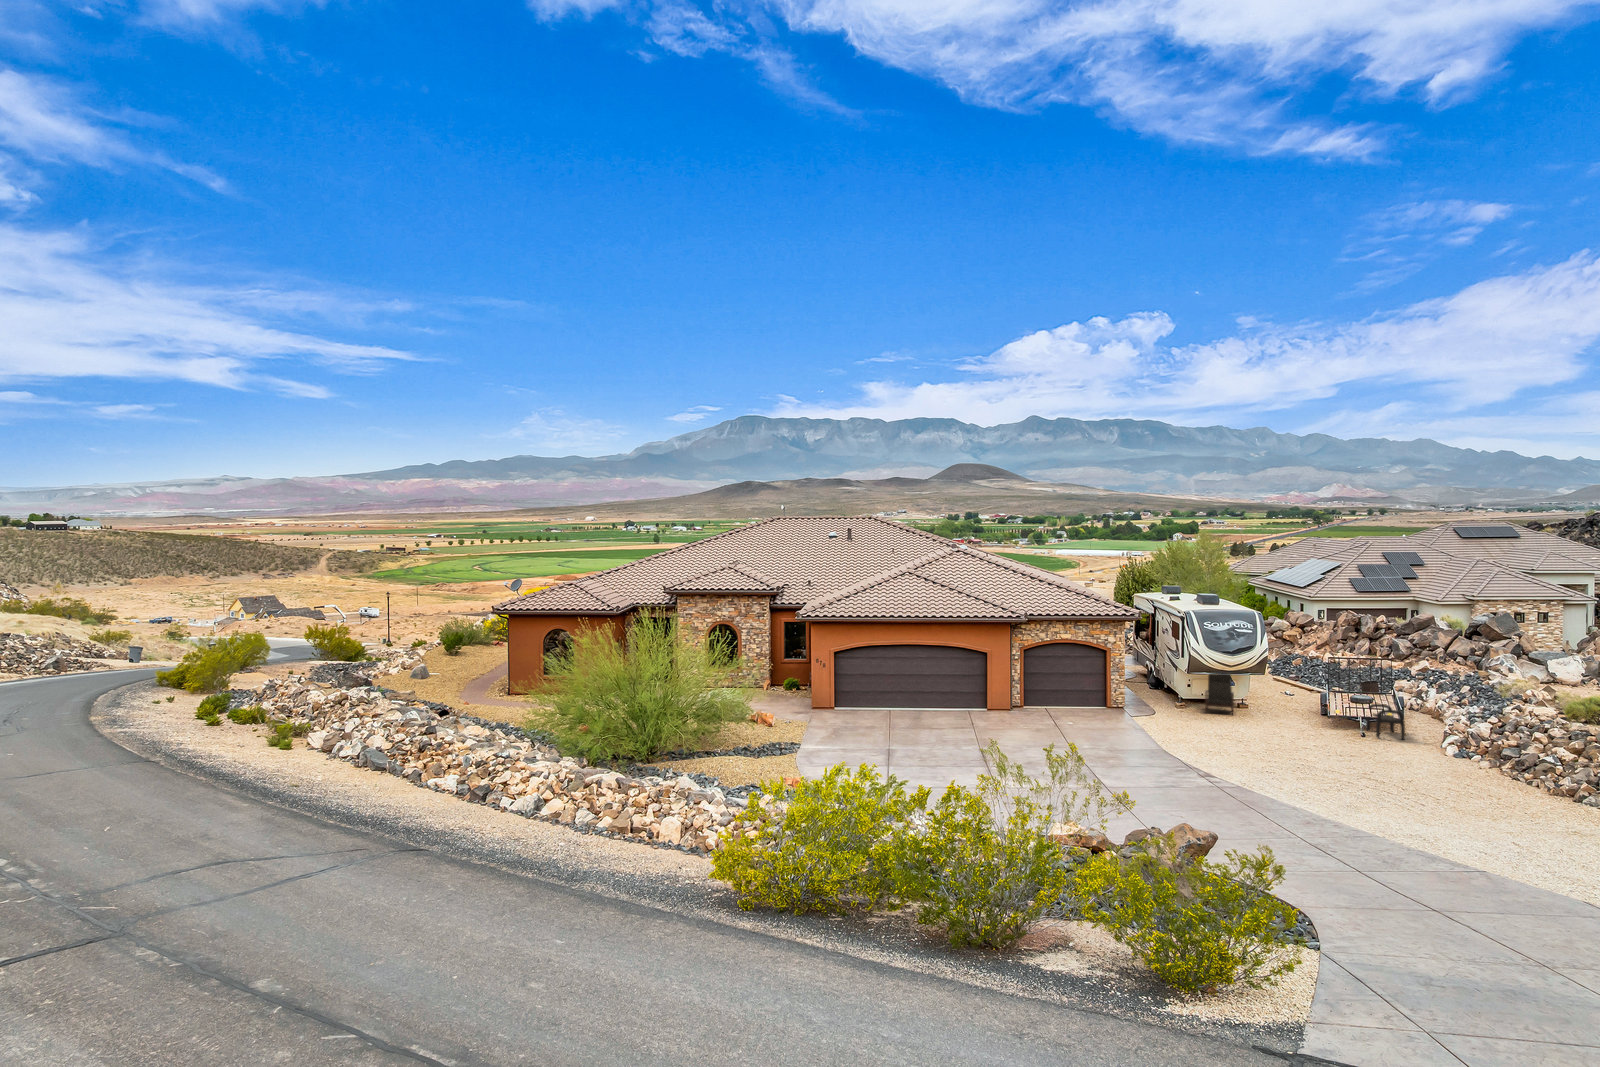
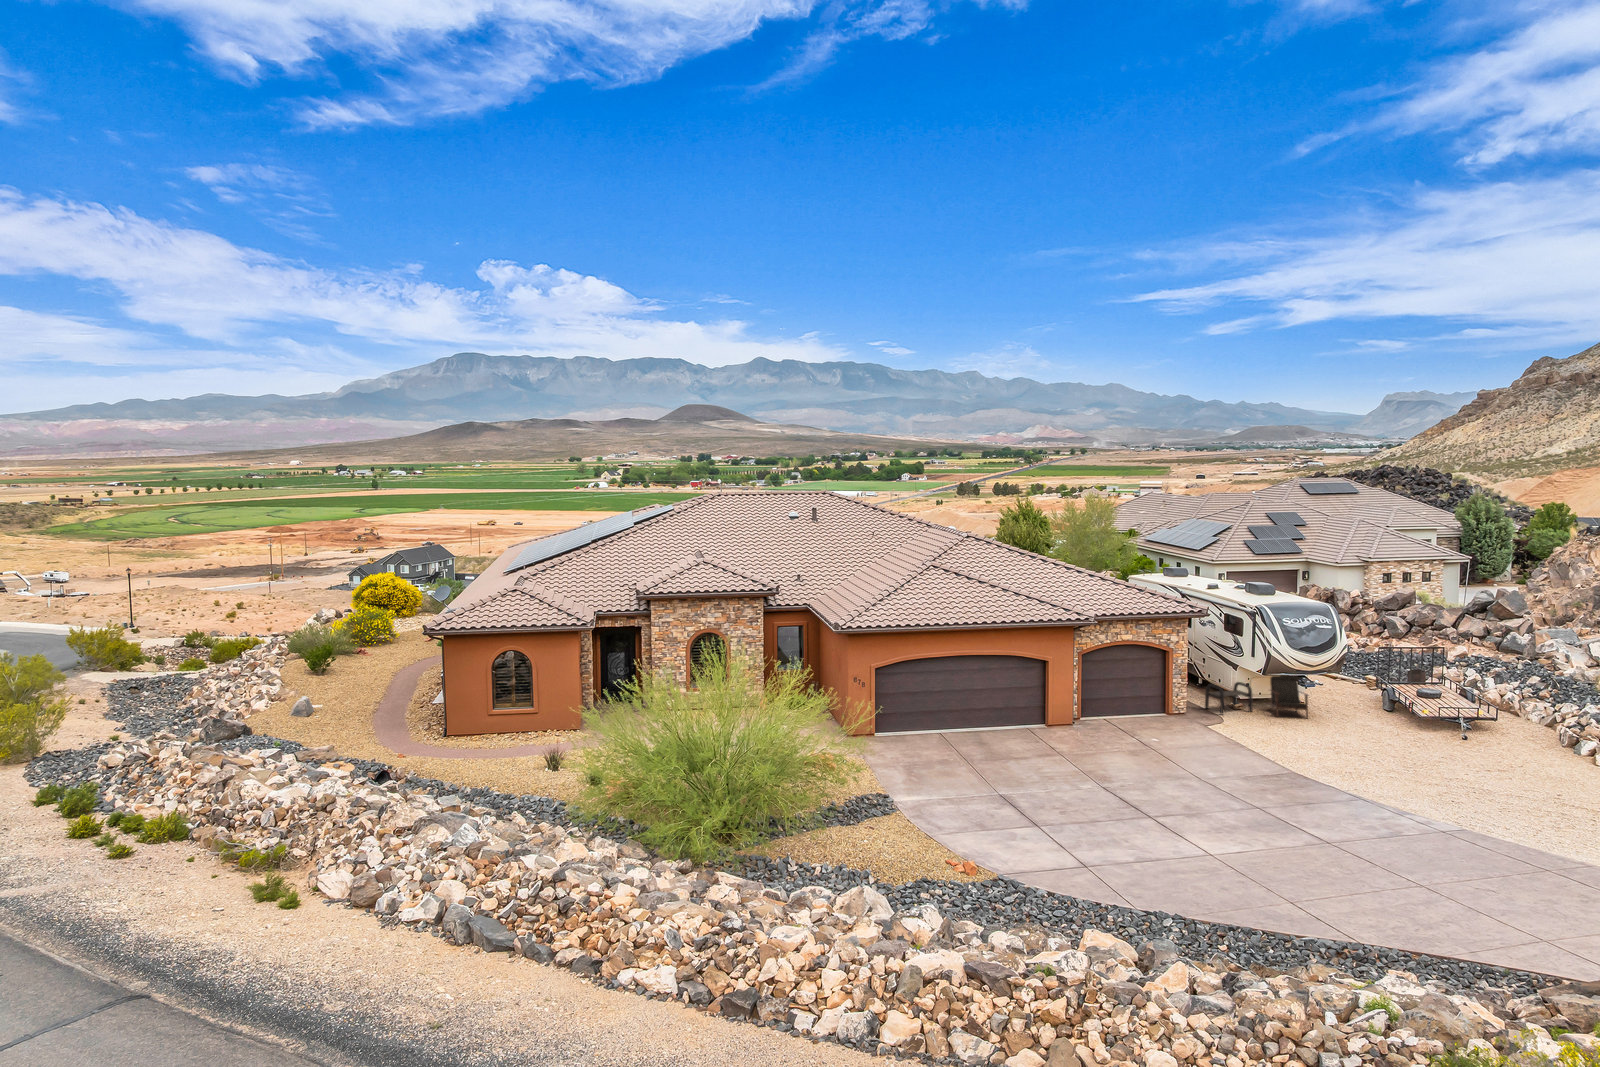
bench: present [1366,704,1405,740] -> present [1205,682,1253,714]

